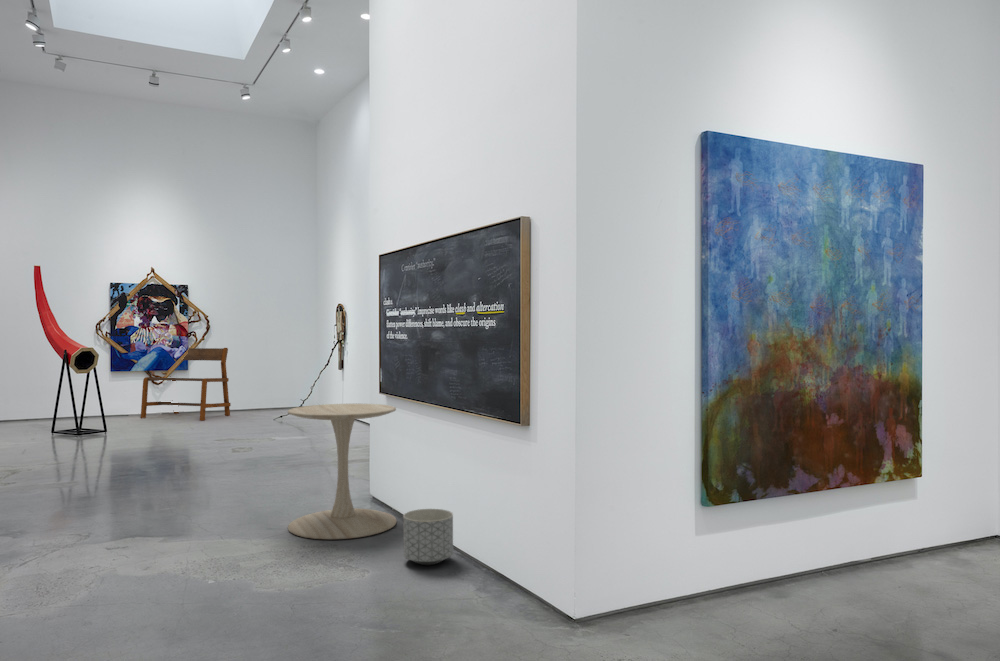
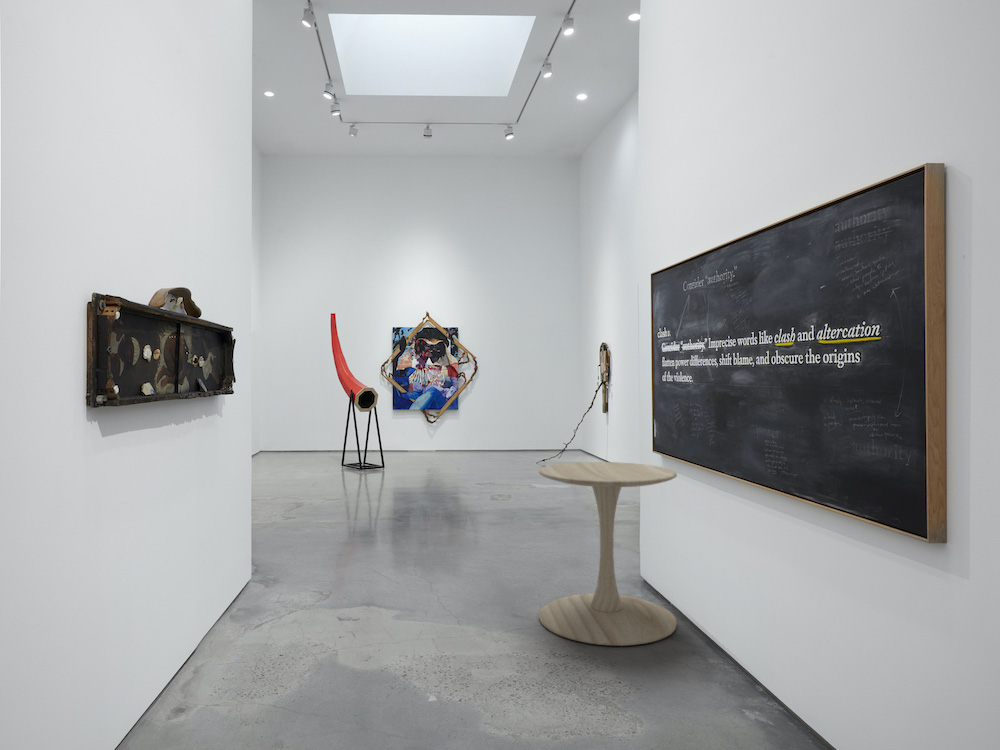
bench: present [141,348,231,421] -> none [417,388,496,459]
planter: present [403,509,453,565] -> none [694,629,772,720]

